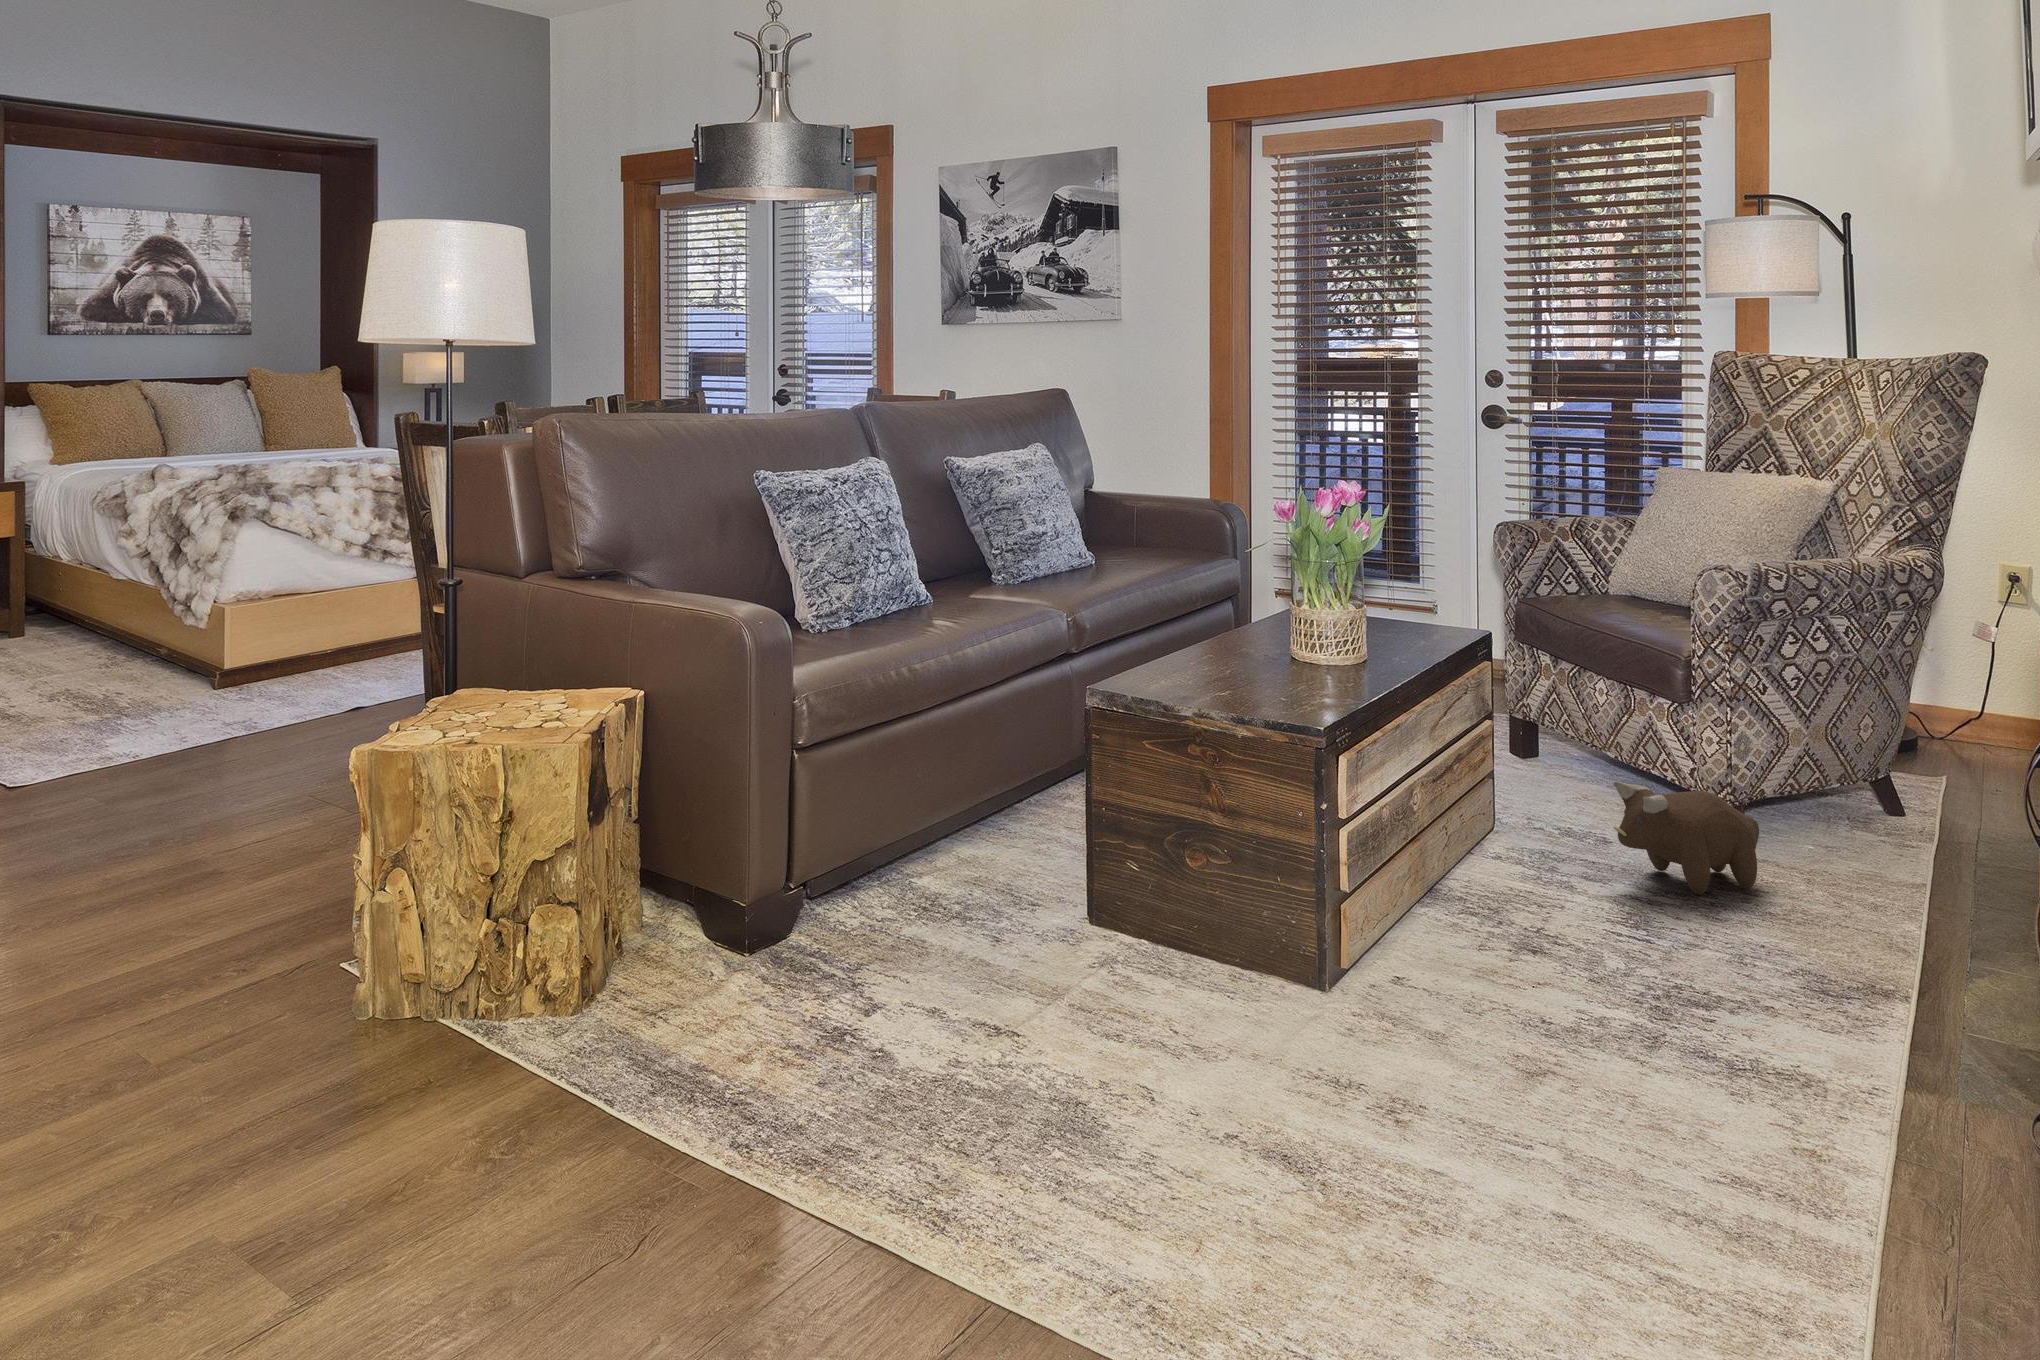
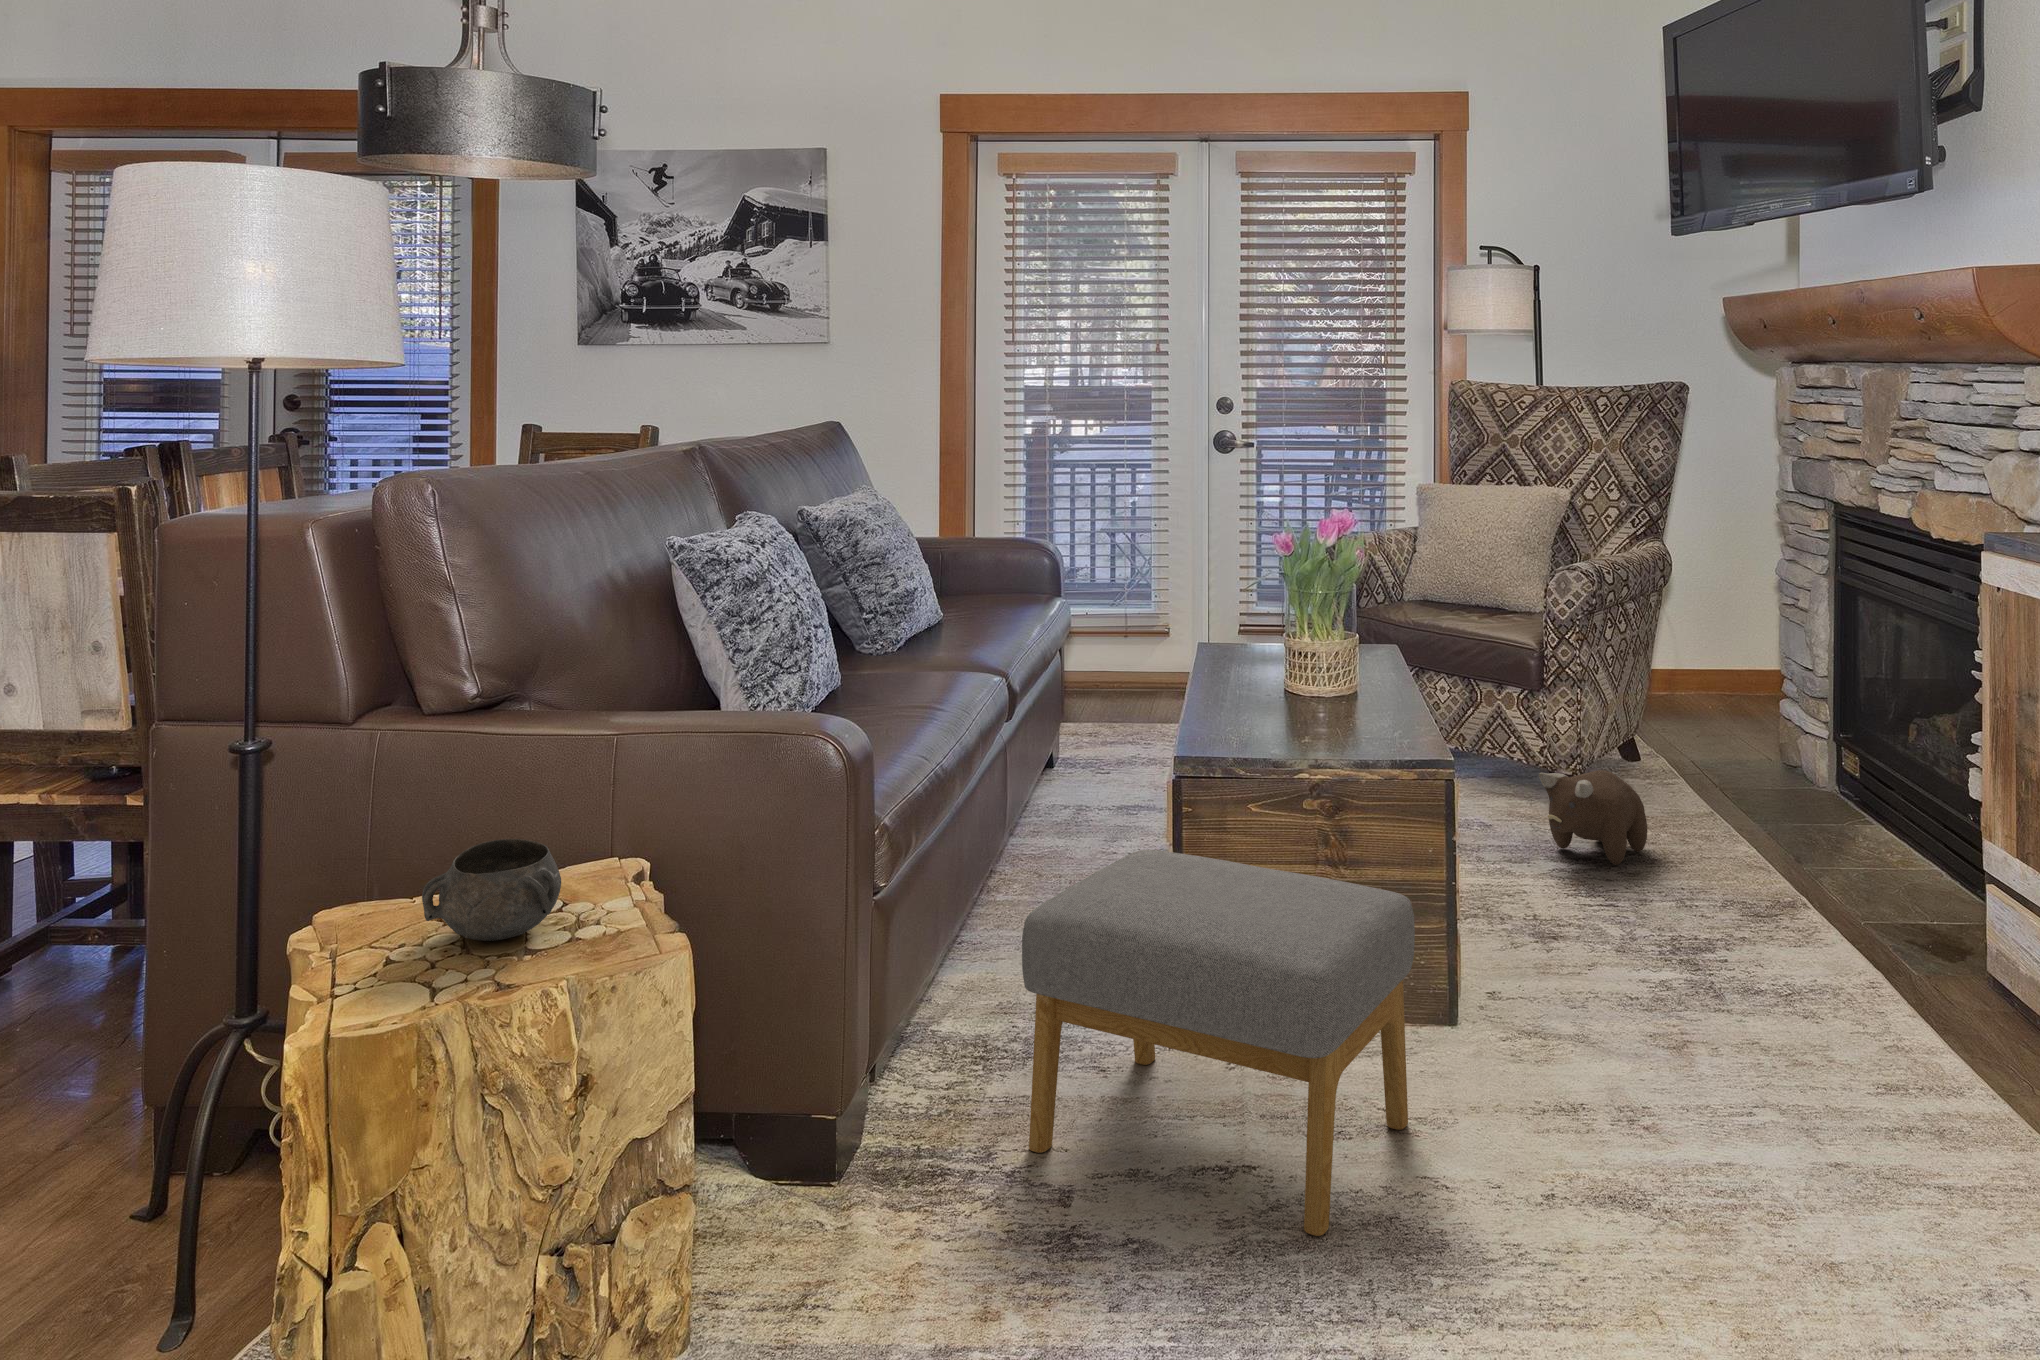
decorative bowl: none [458,666,543,726] -> present [422,839,561,941]
footstool: none [877,762,1180,1068] -> present [1022,850,1415,1236]

